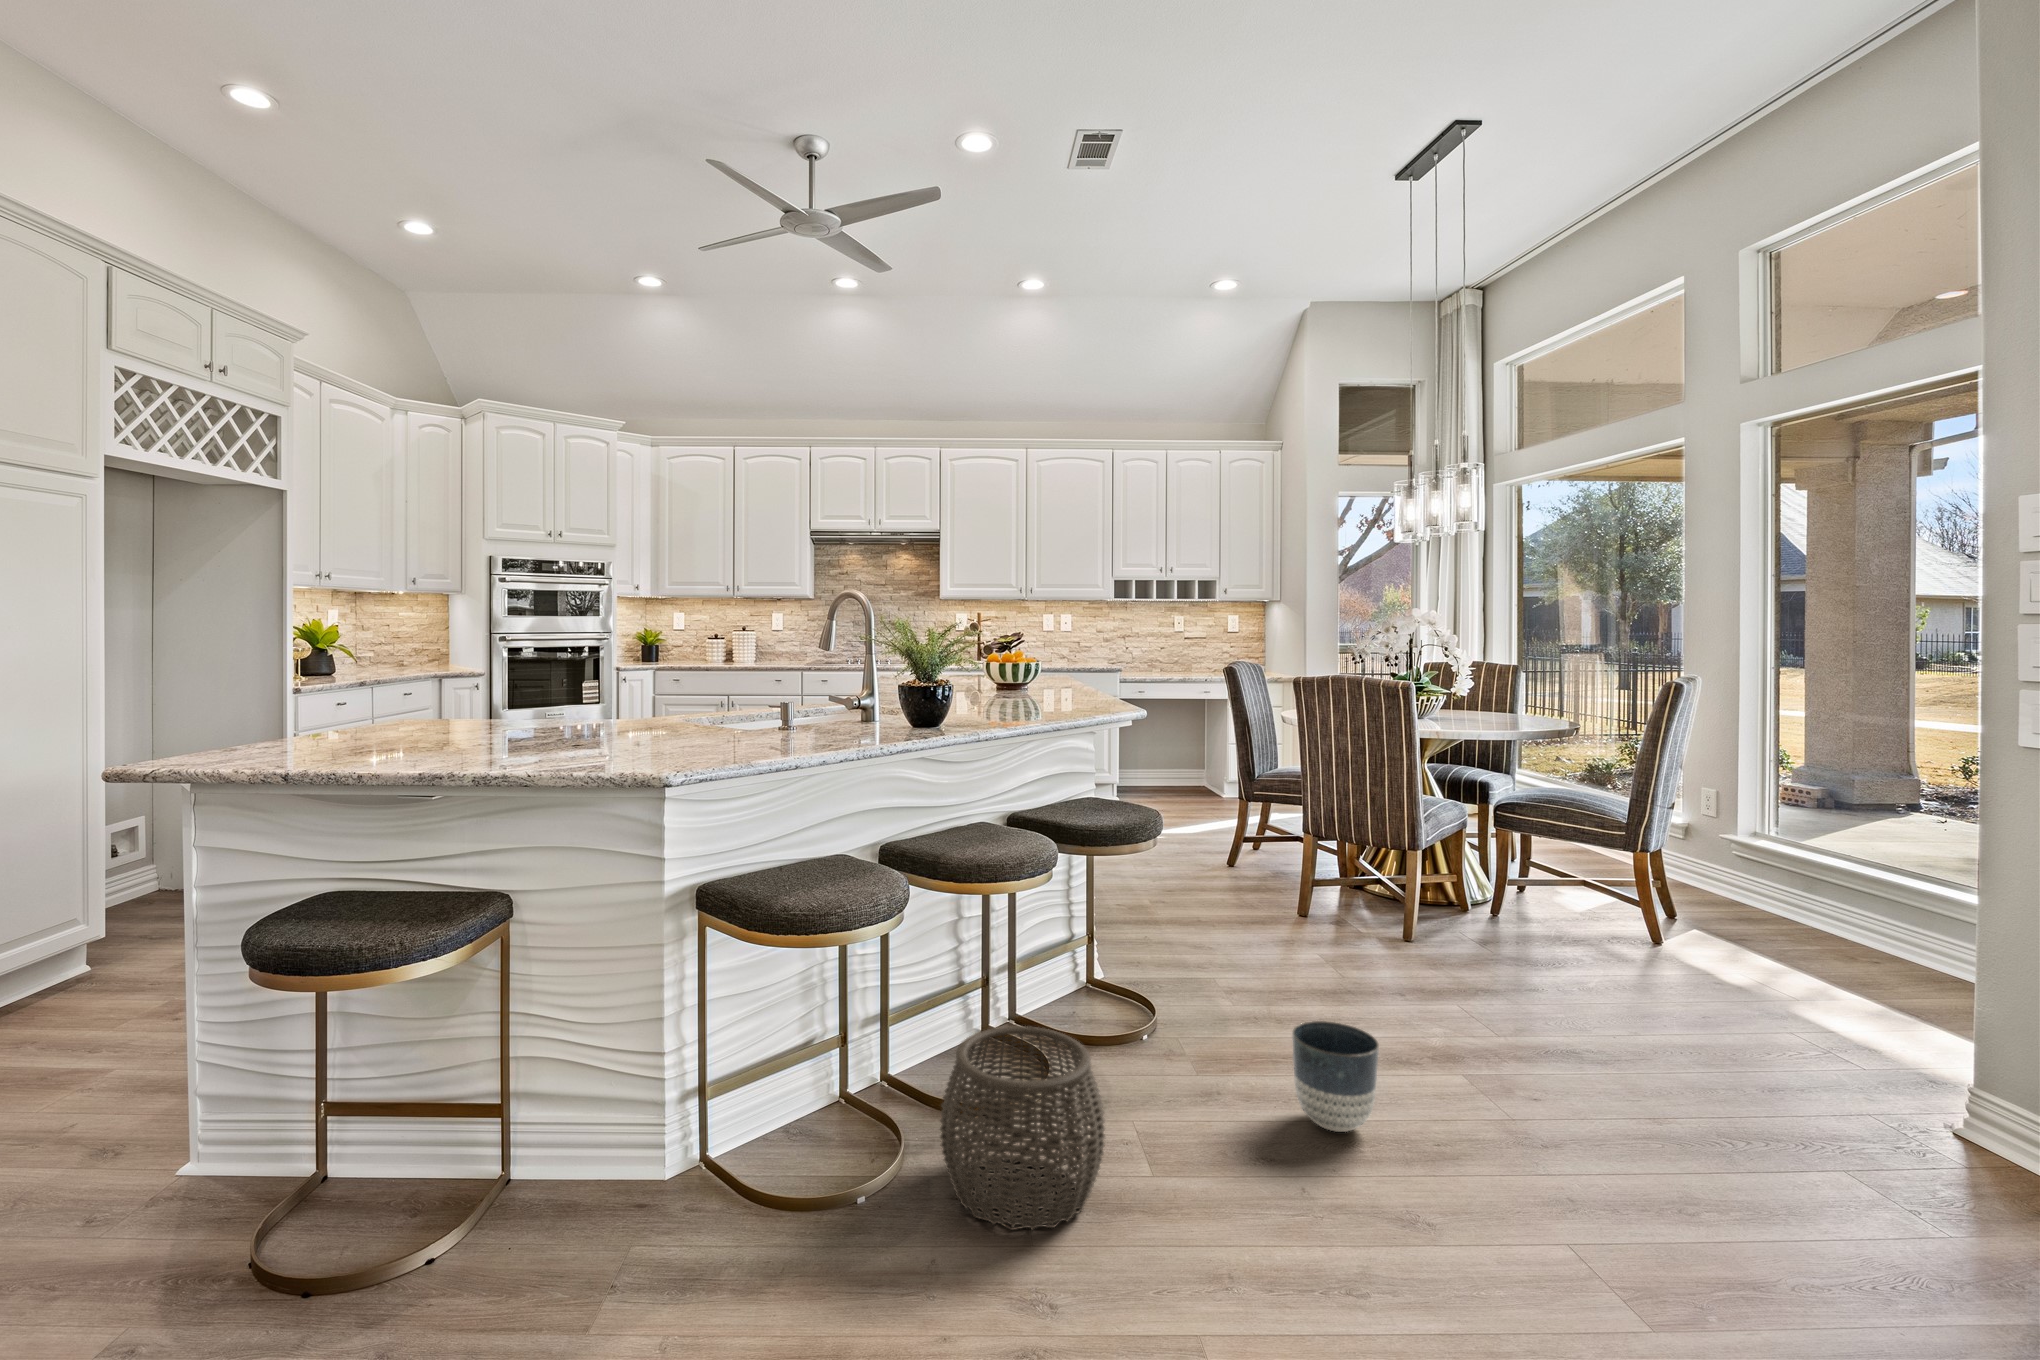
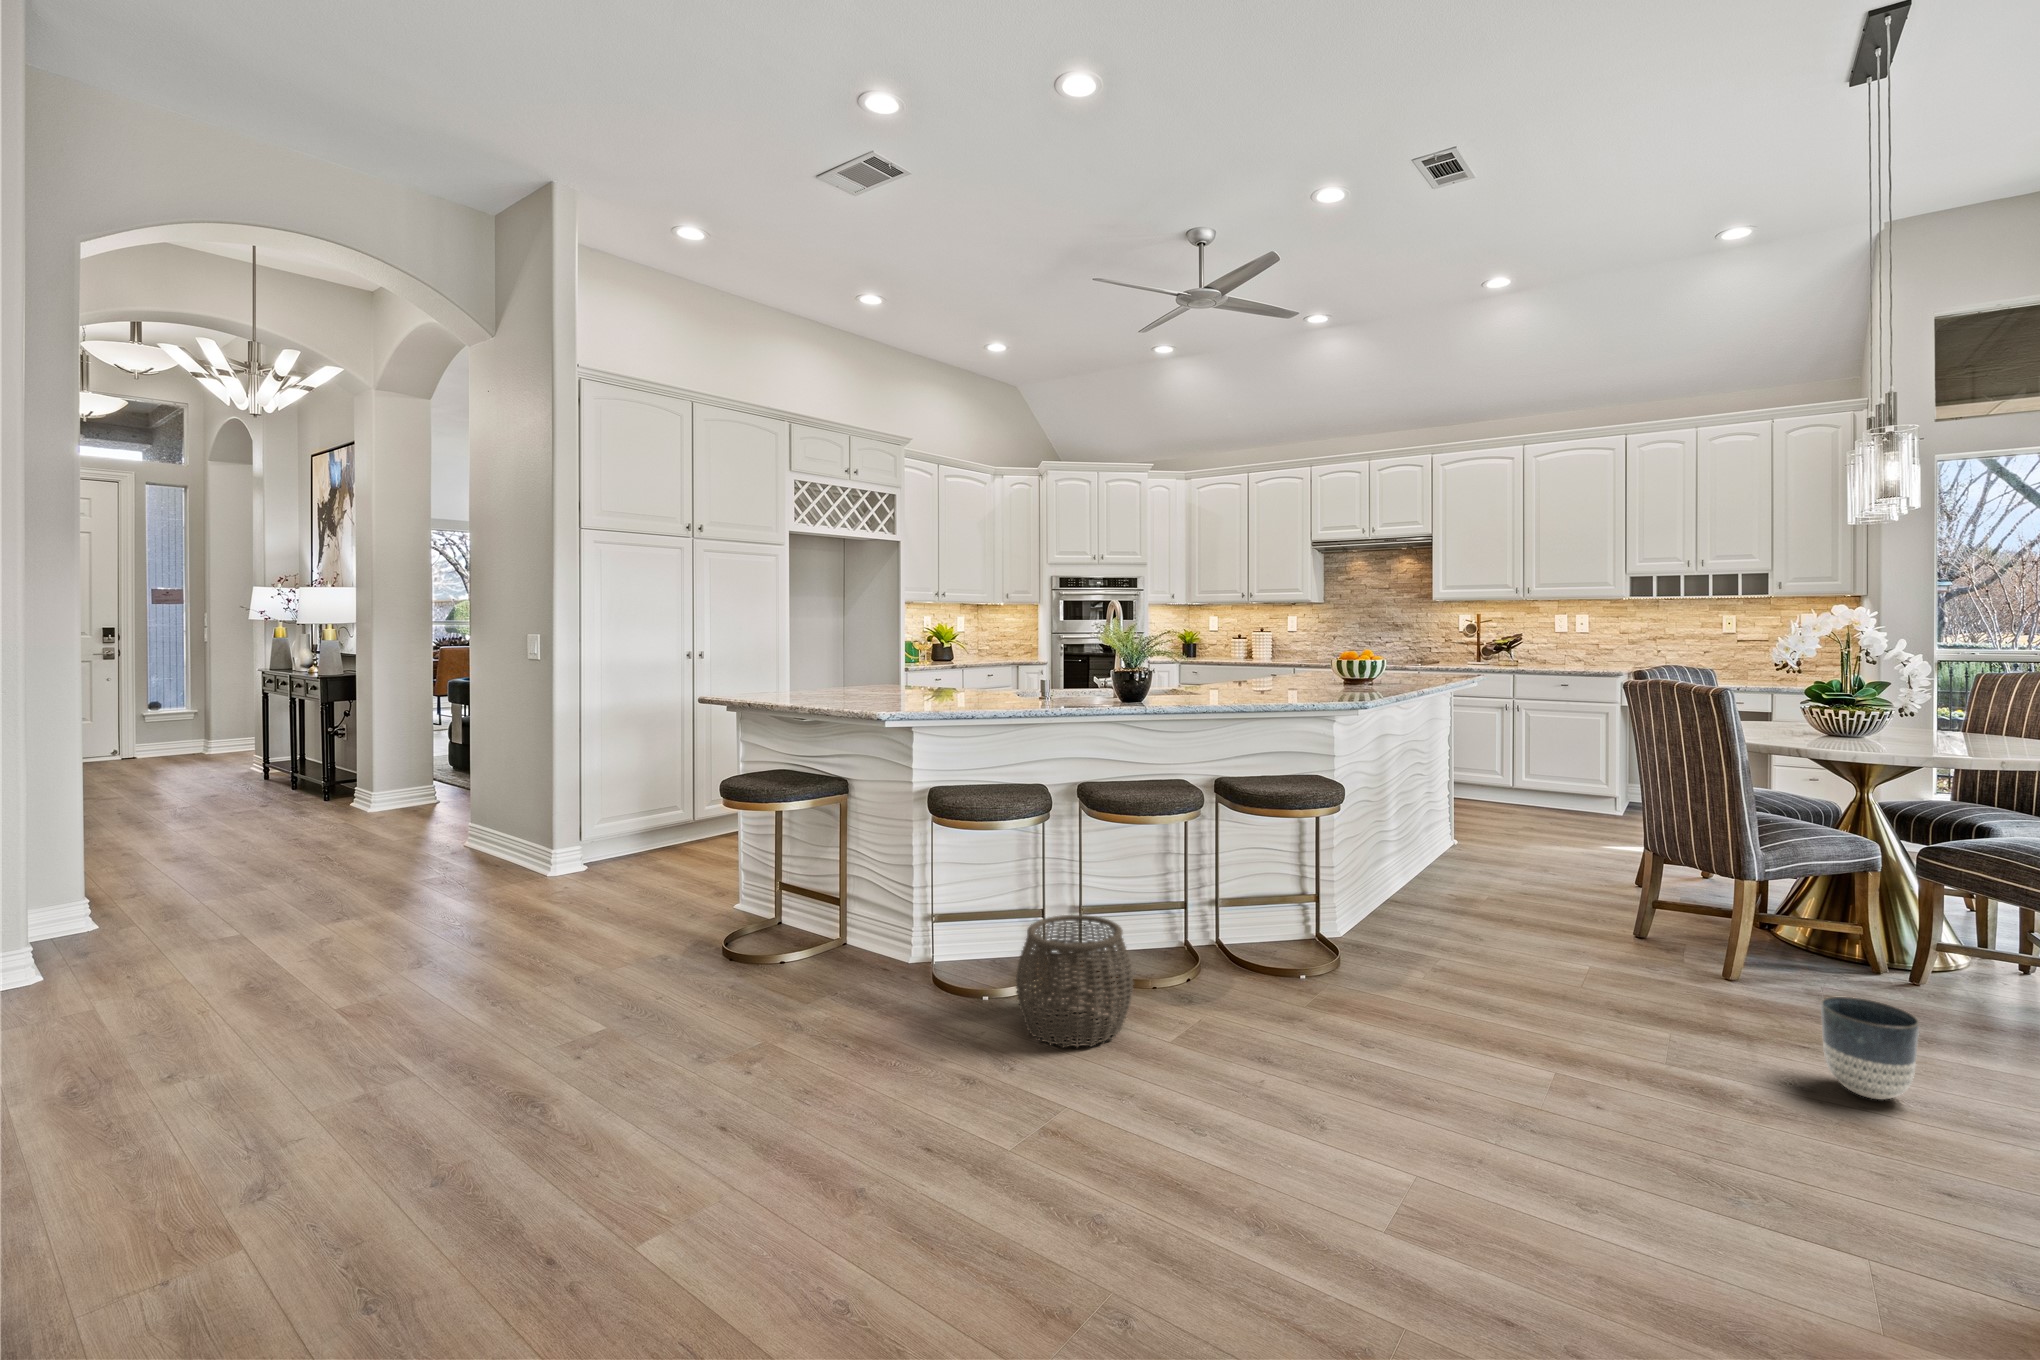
planter: present [1292,1021,1379,1132] -> present [1821,997,1919,1099]

